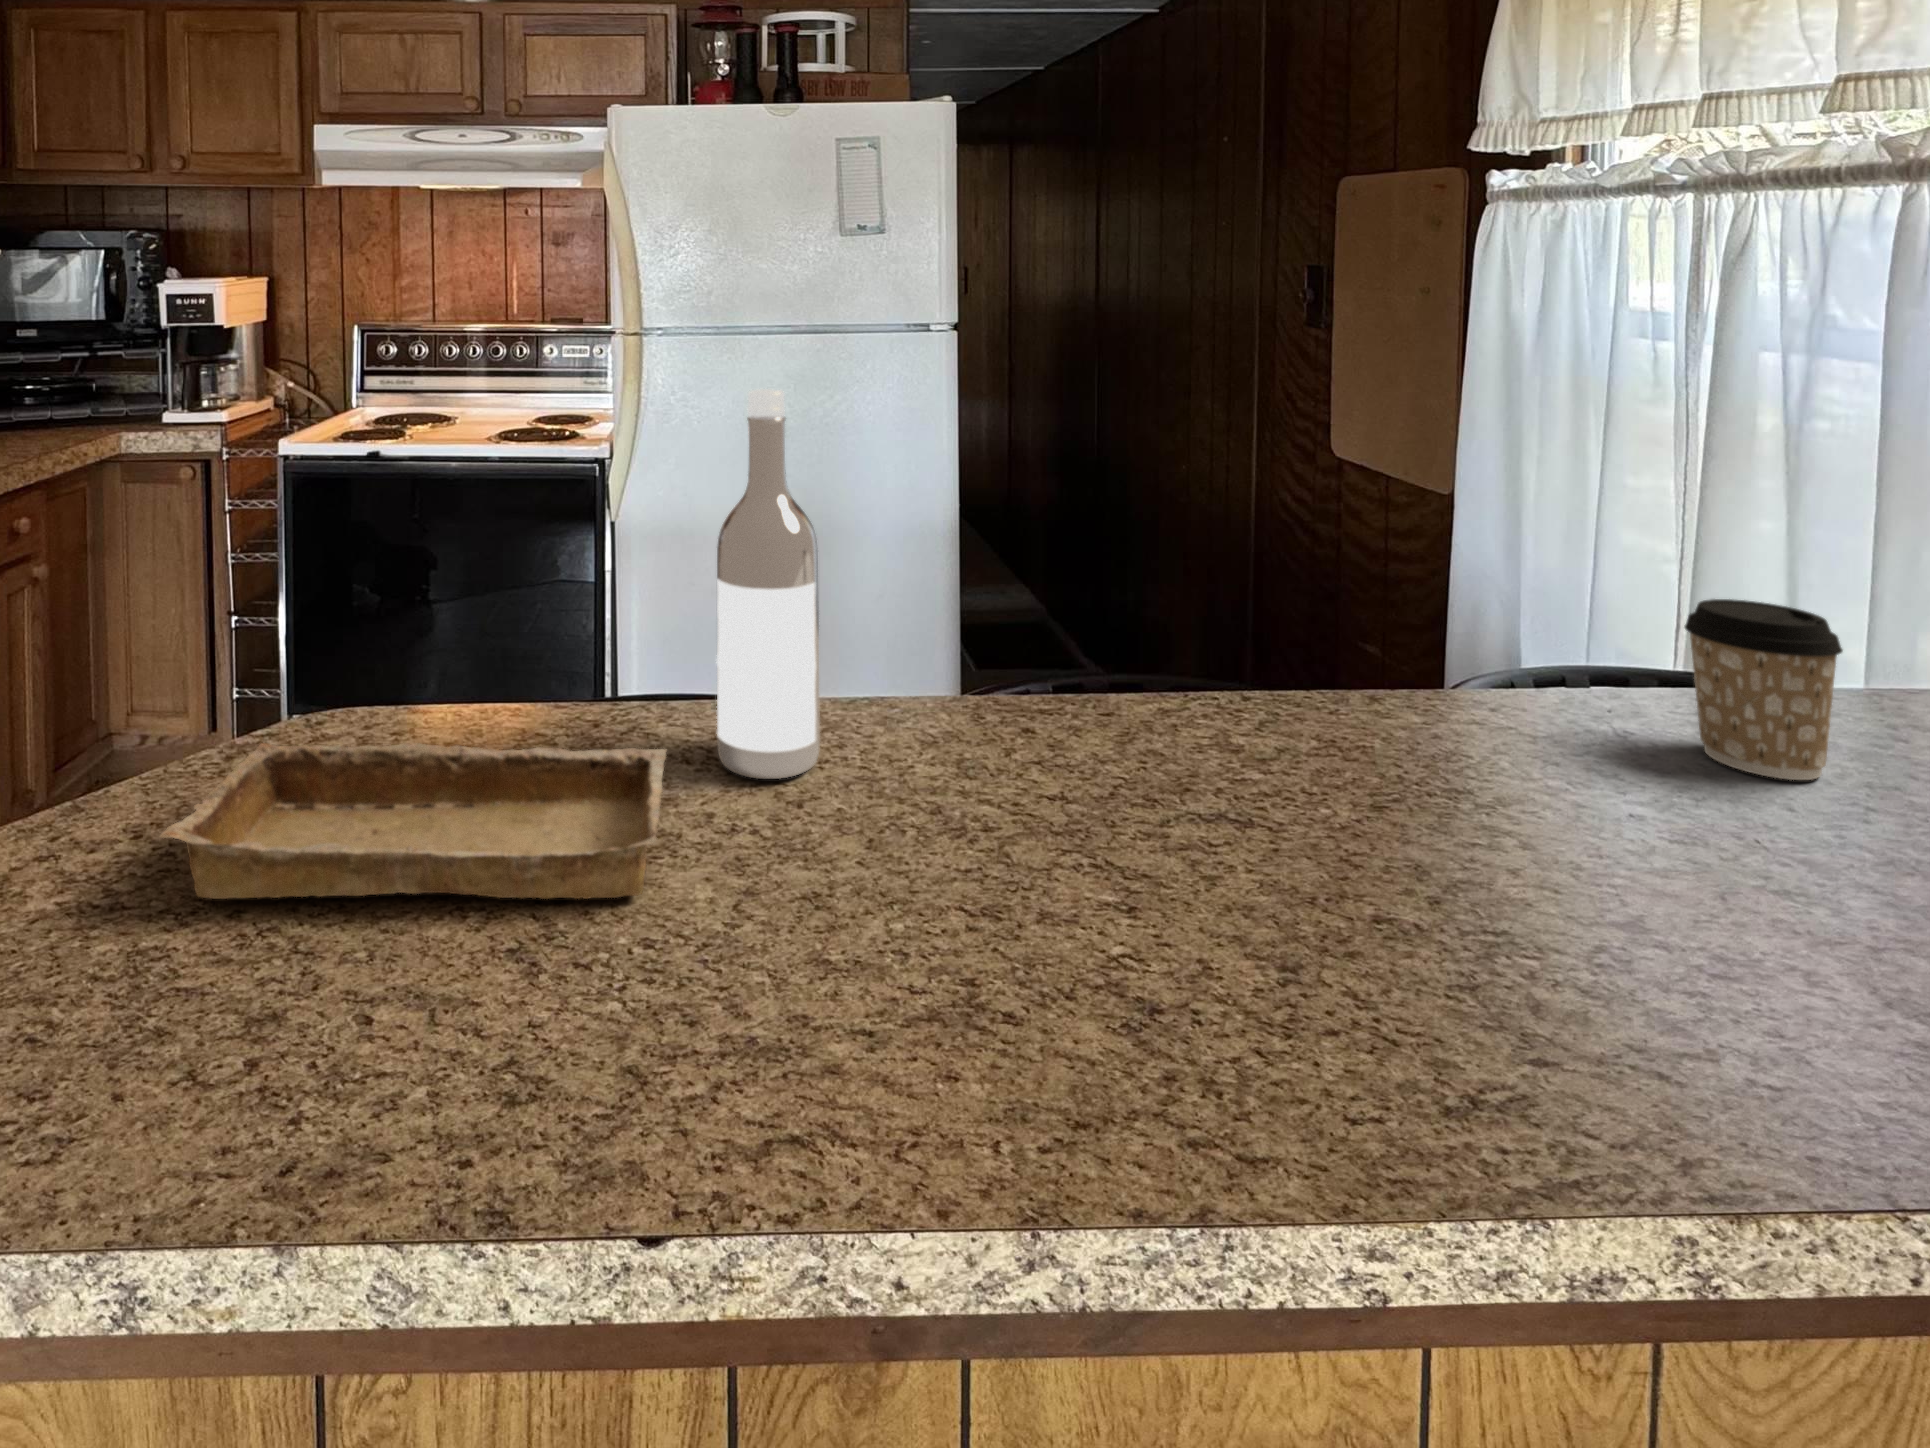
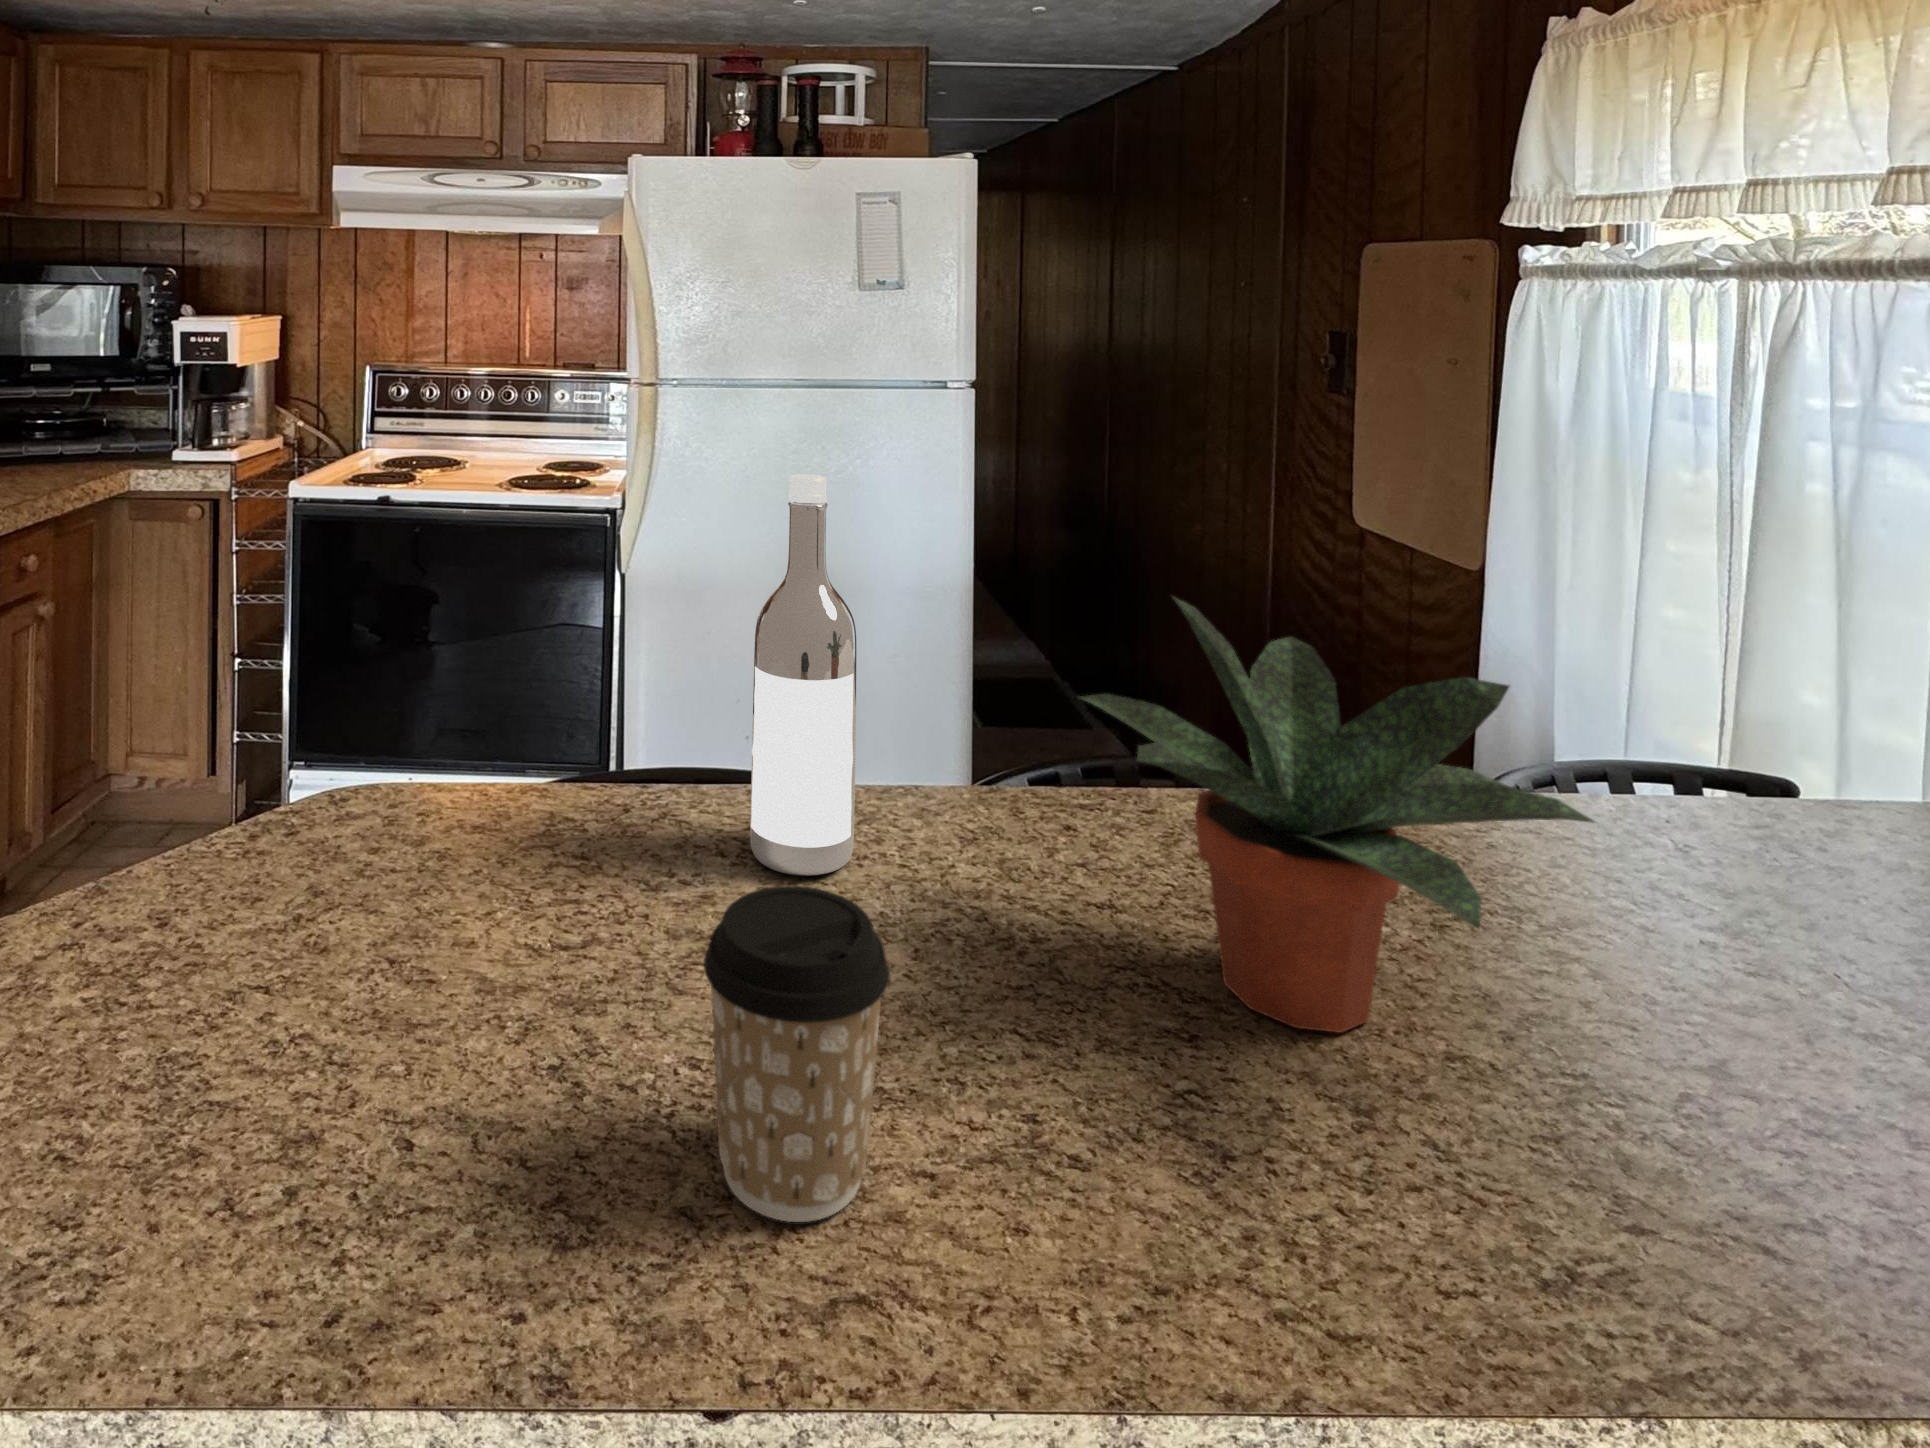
potted plant: none [1032,490,1526,903] -> present [1079,597,1595,1033]
coffee cup: present [1685,599,1843,780] -> present [704,886,890,1222]
tray: present [160,743,666,899] -> none [194,825,703,1008]

